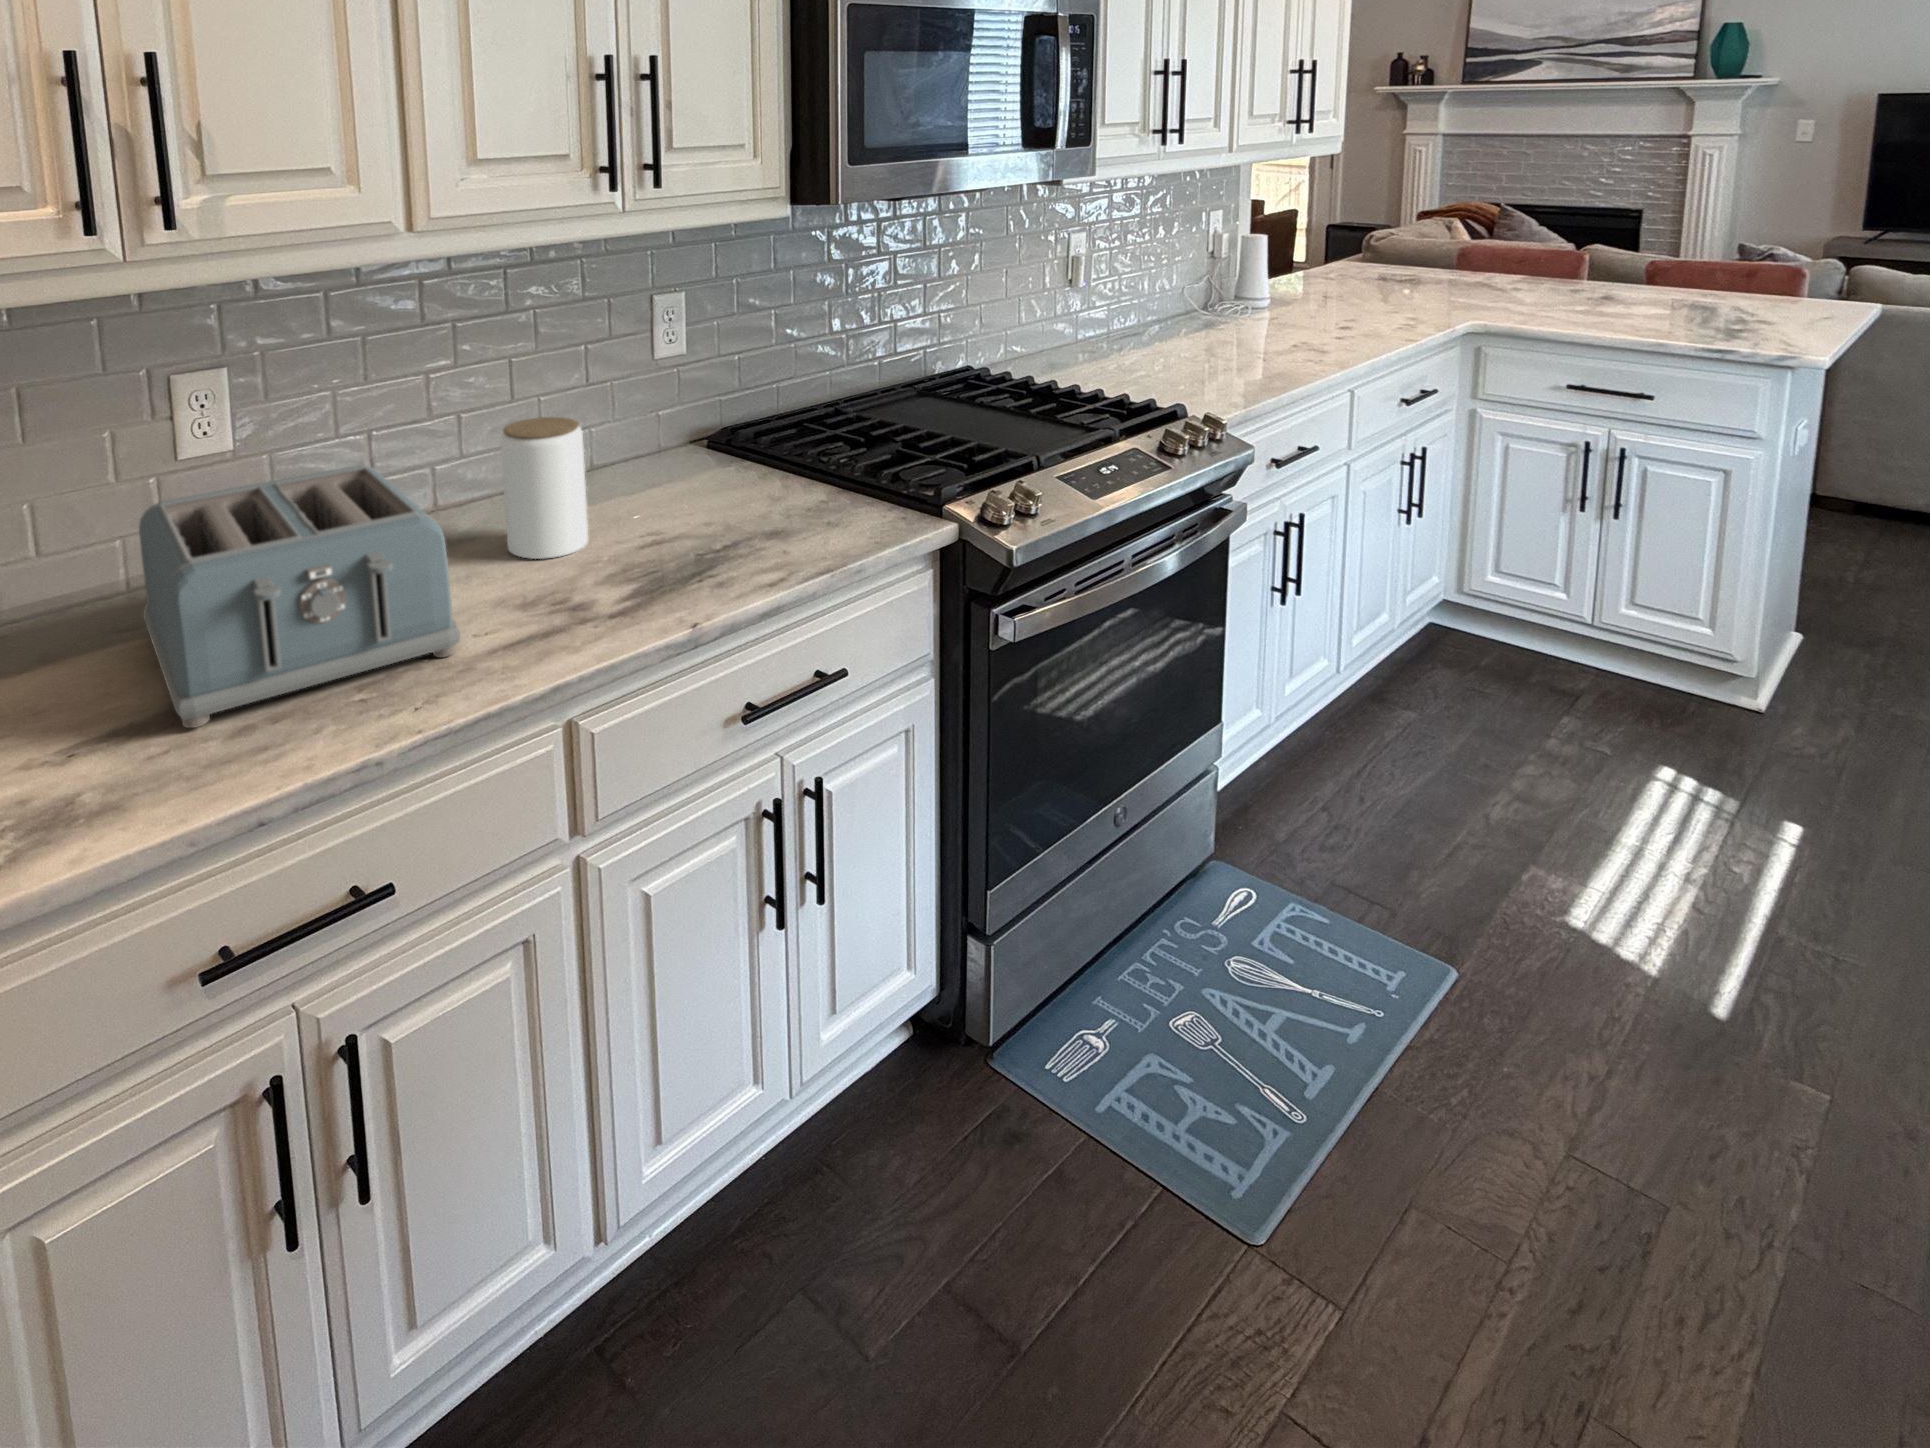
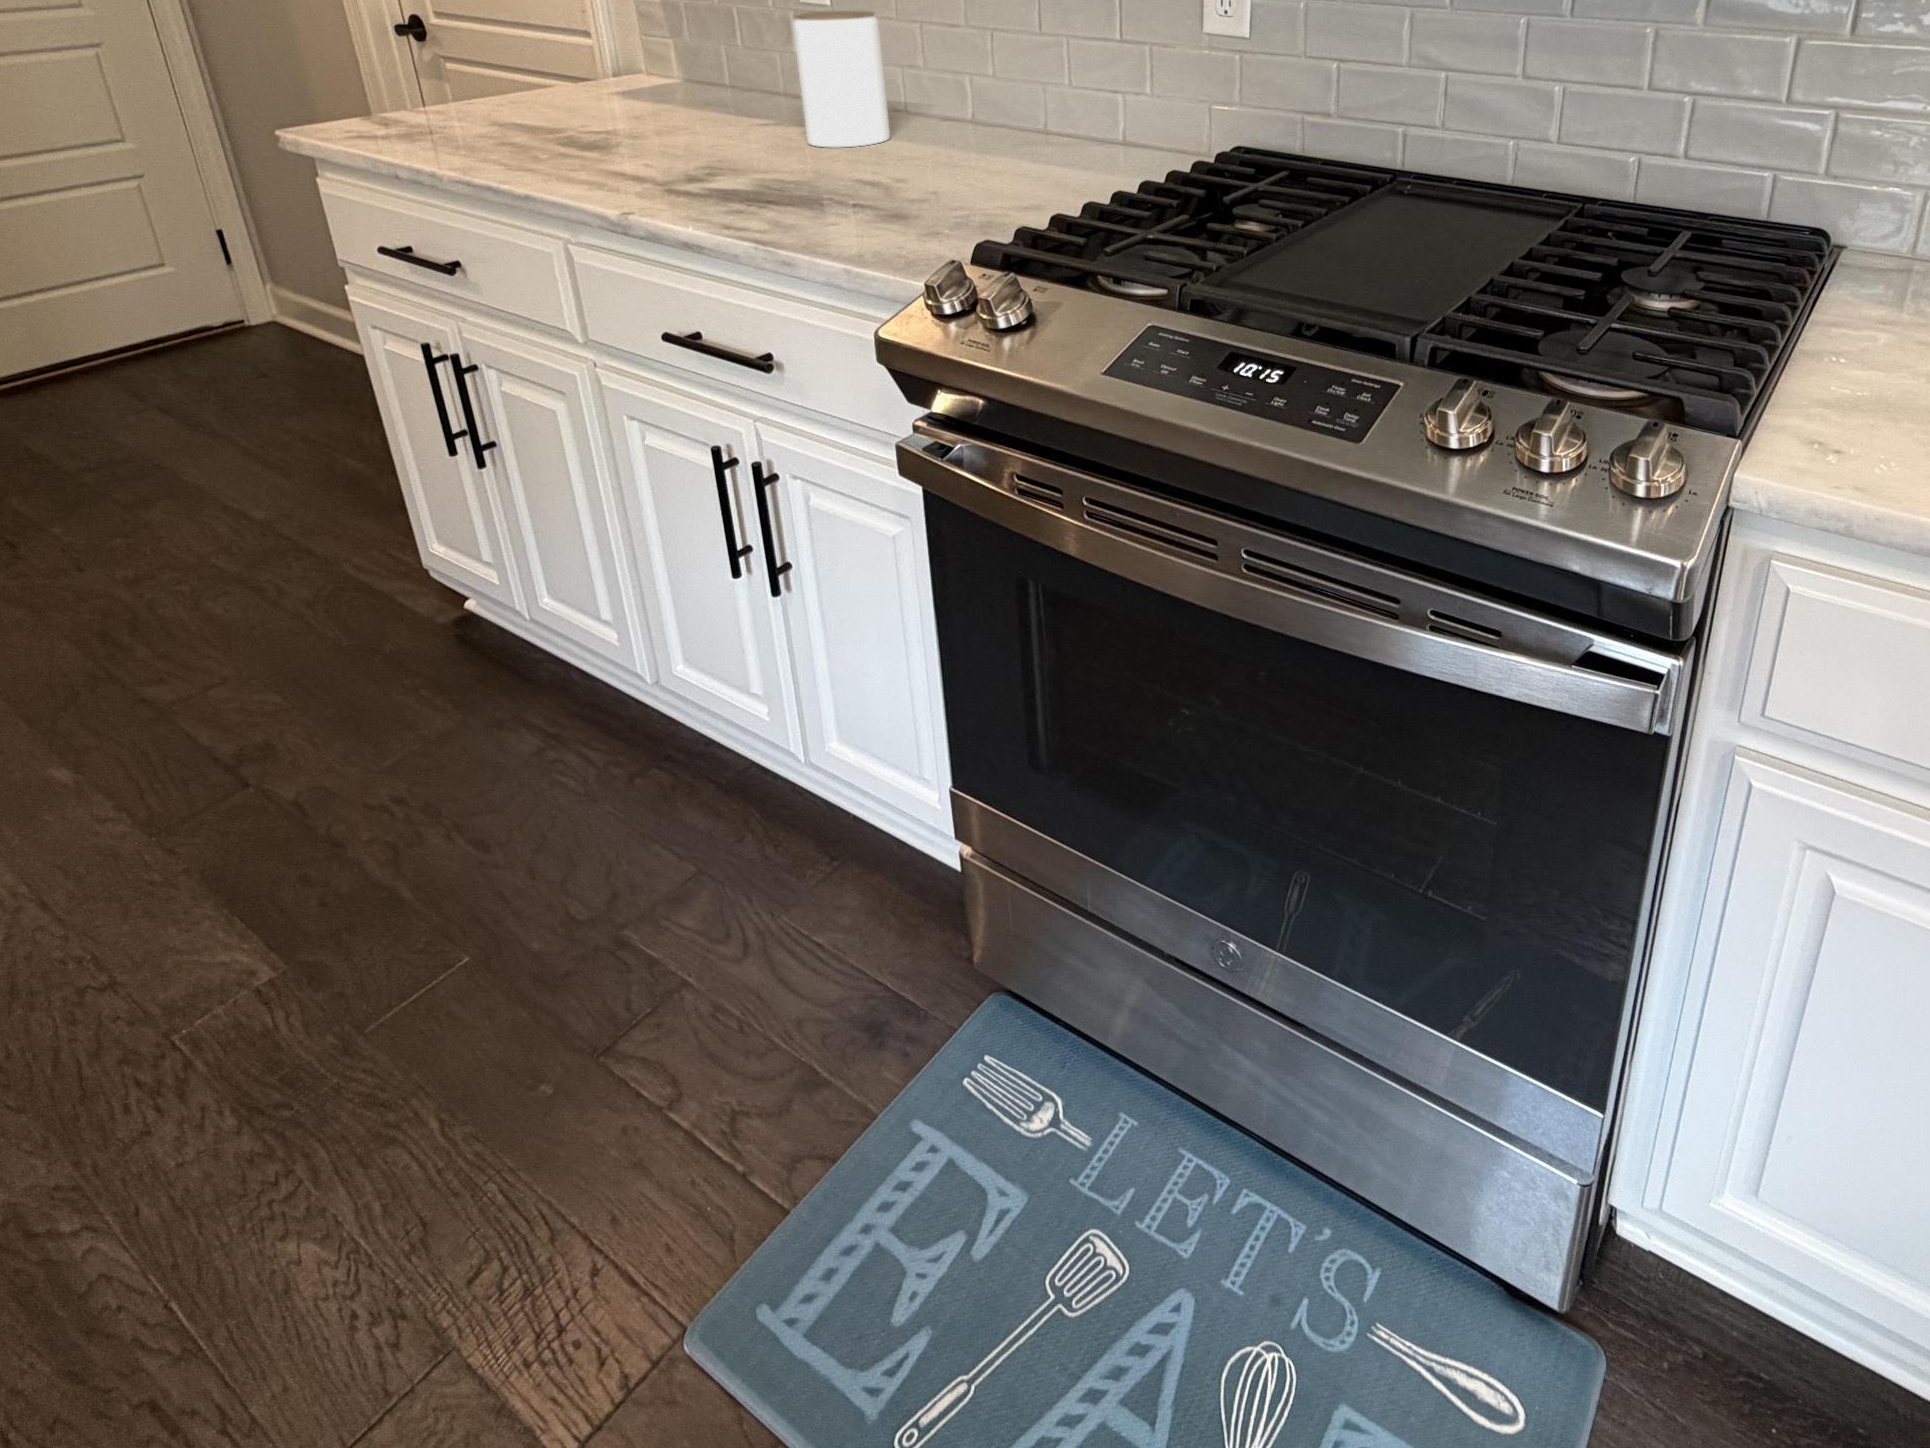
toaster: present [139,465,460,728] -> none [492,7,796,152]

